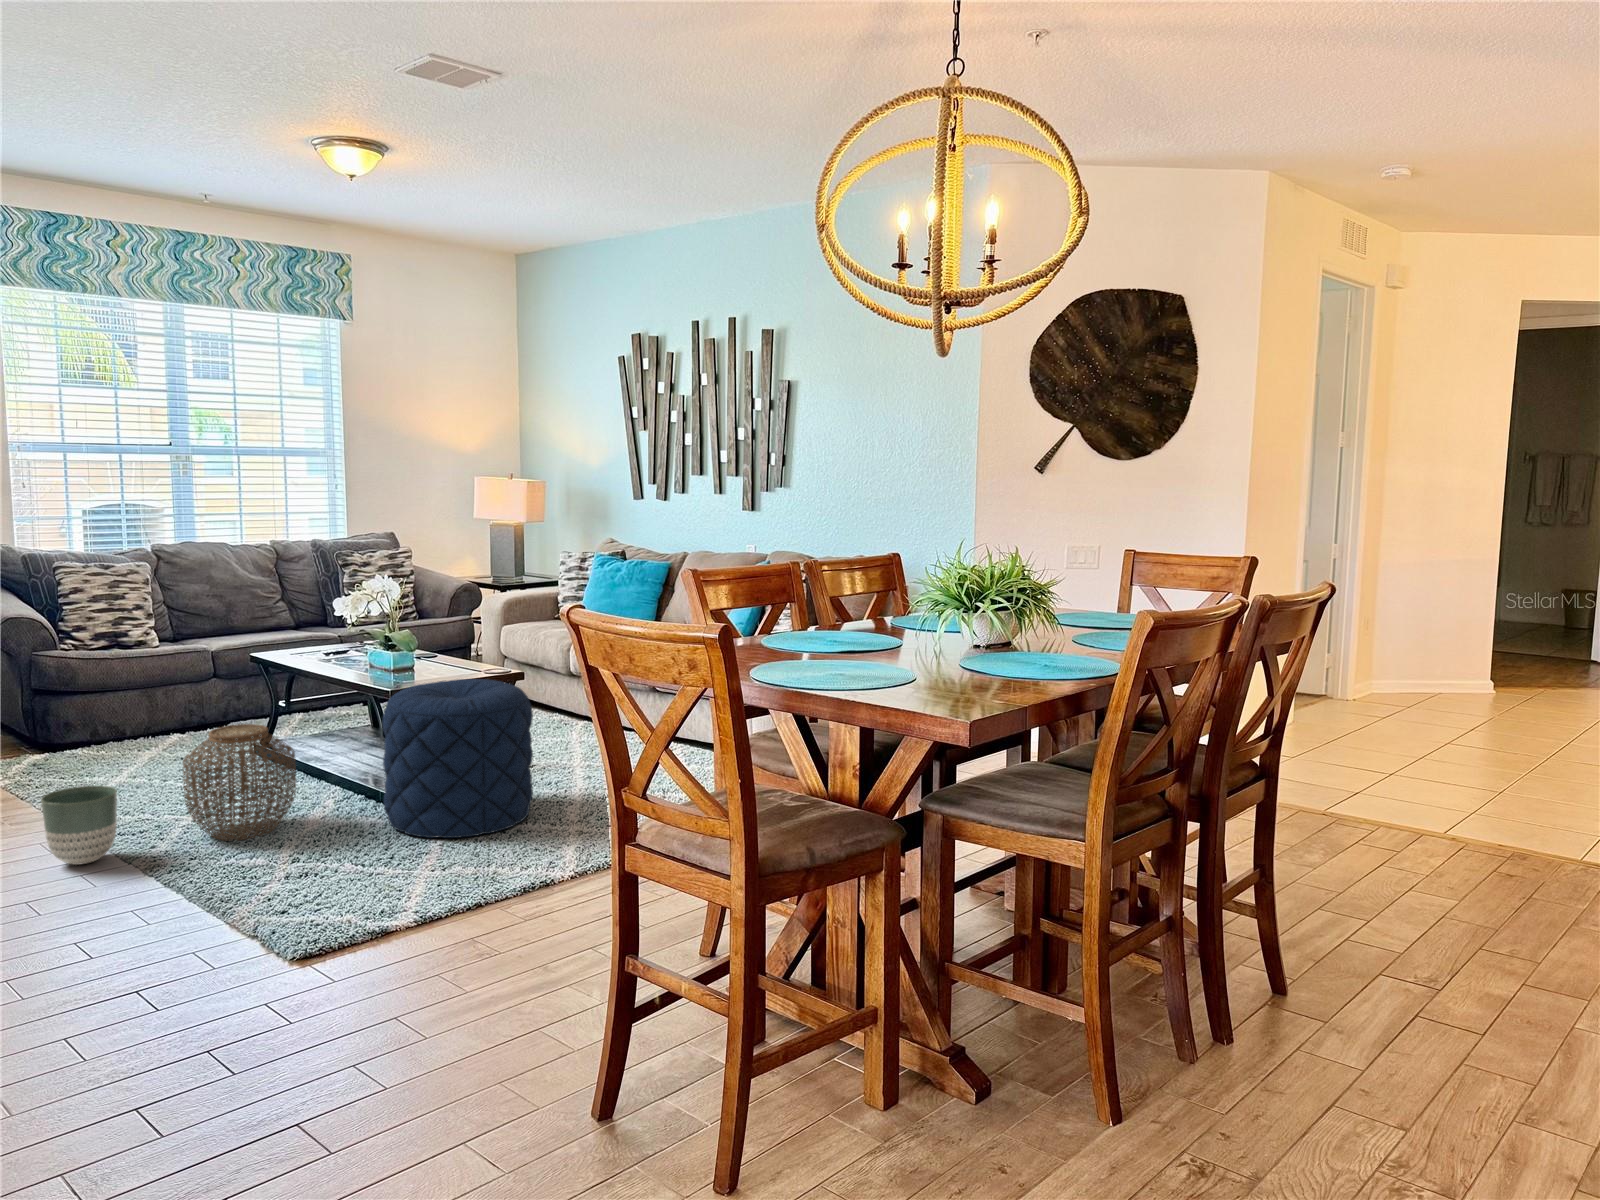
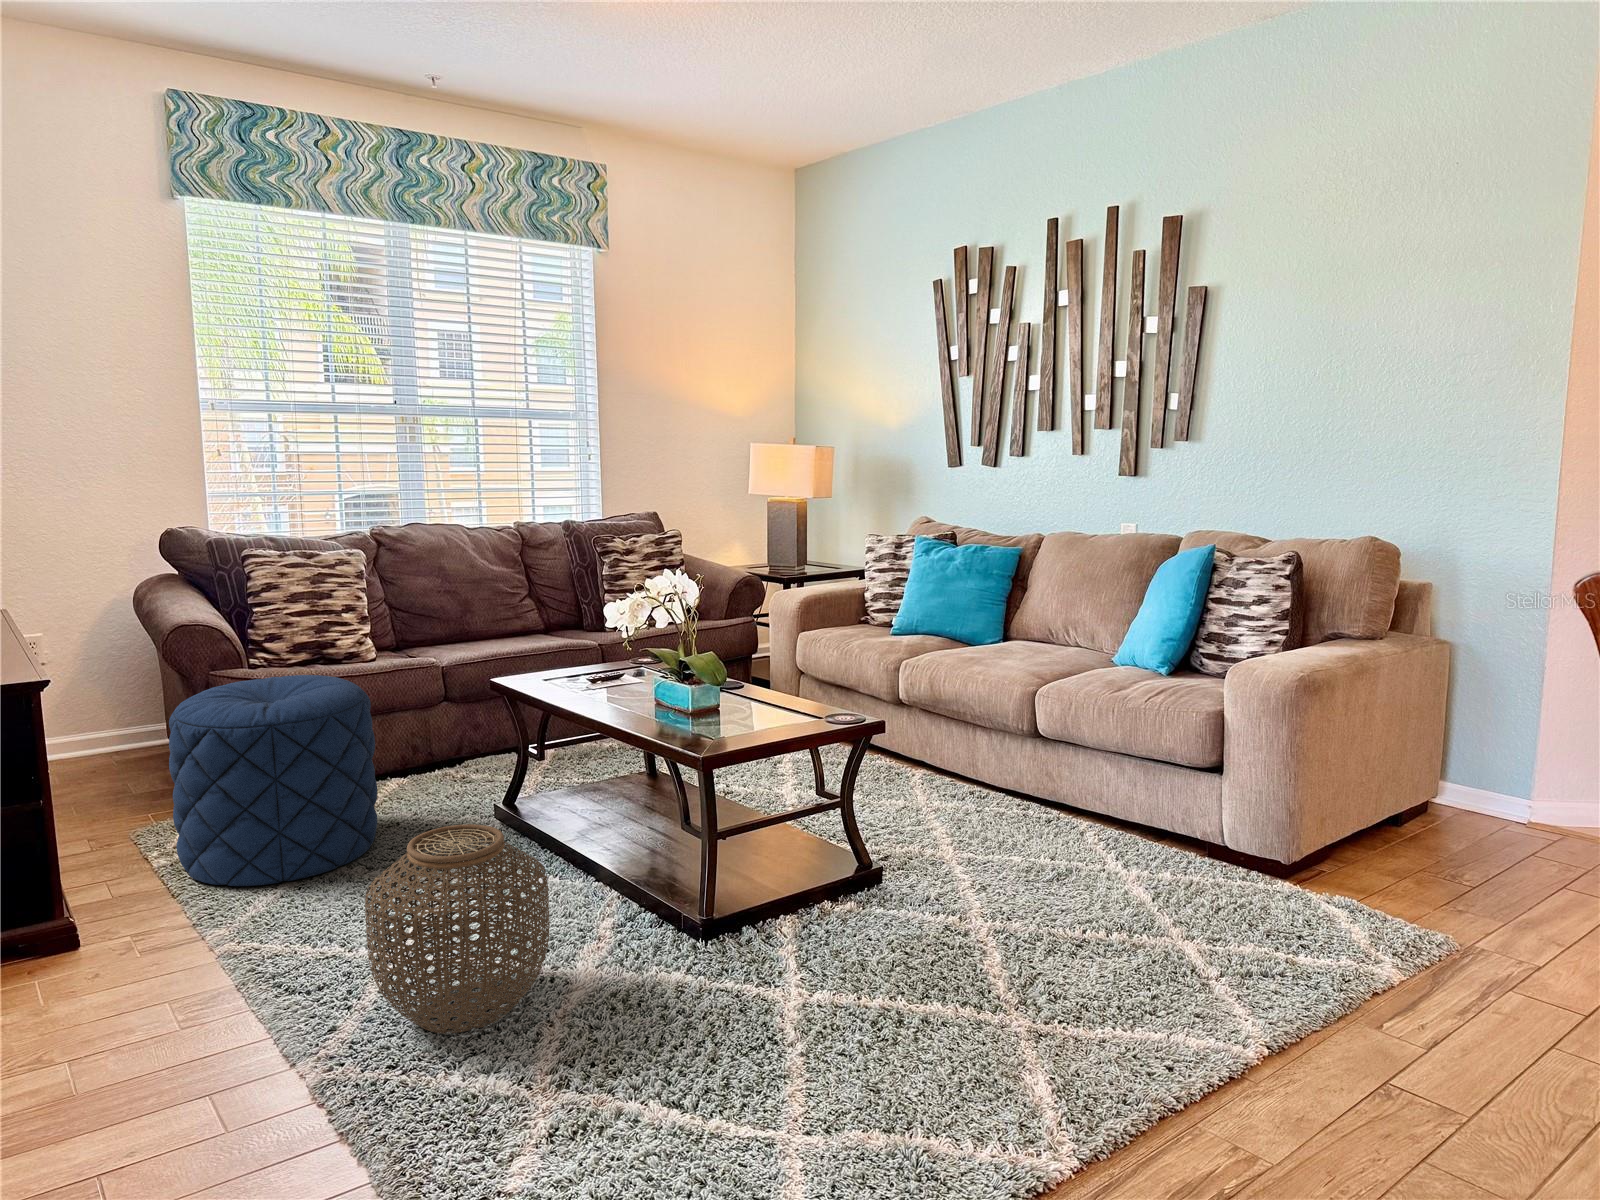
pouf: present [383,679,533,838] -> present [169,675,378,886]
planter: present [41,786,117,865] -> none [119,940,252,1092]

